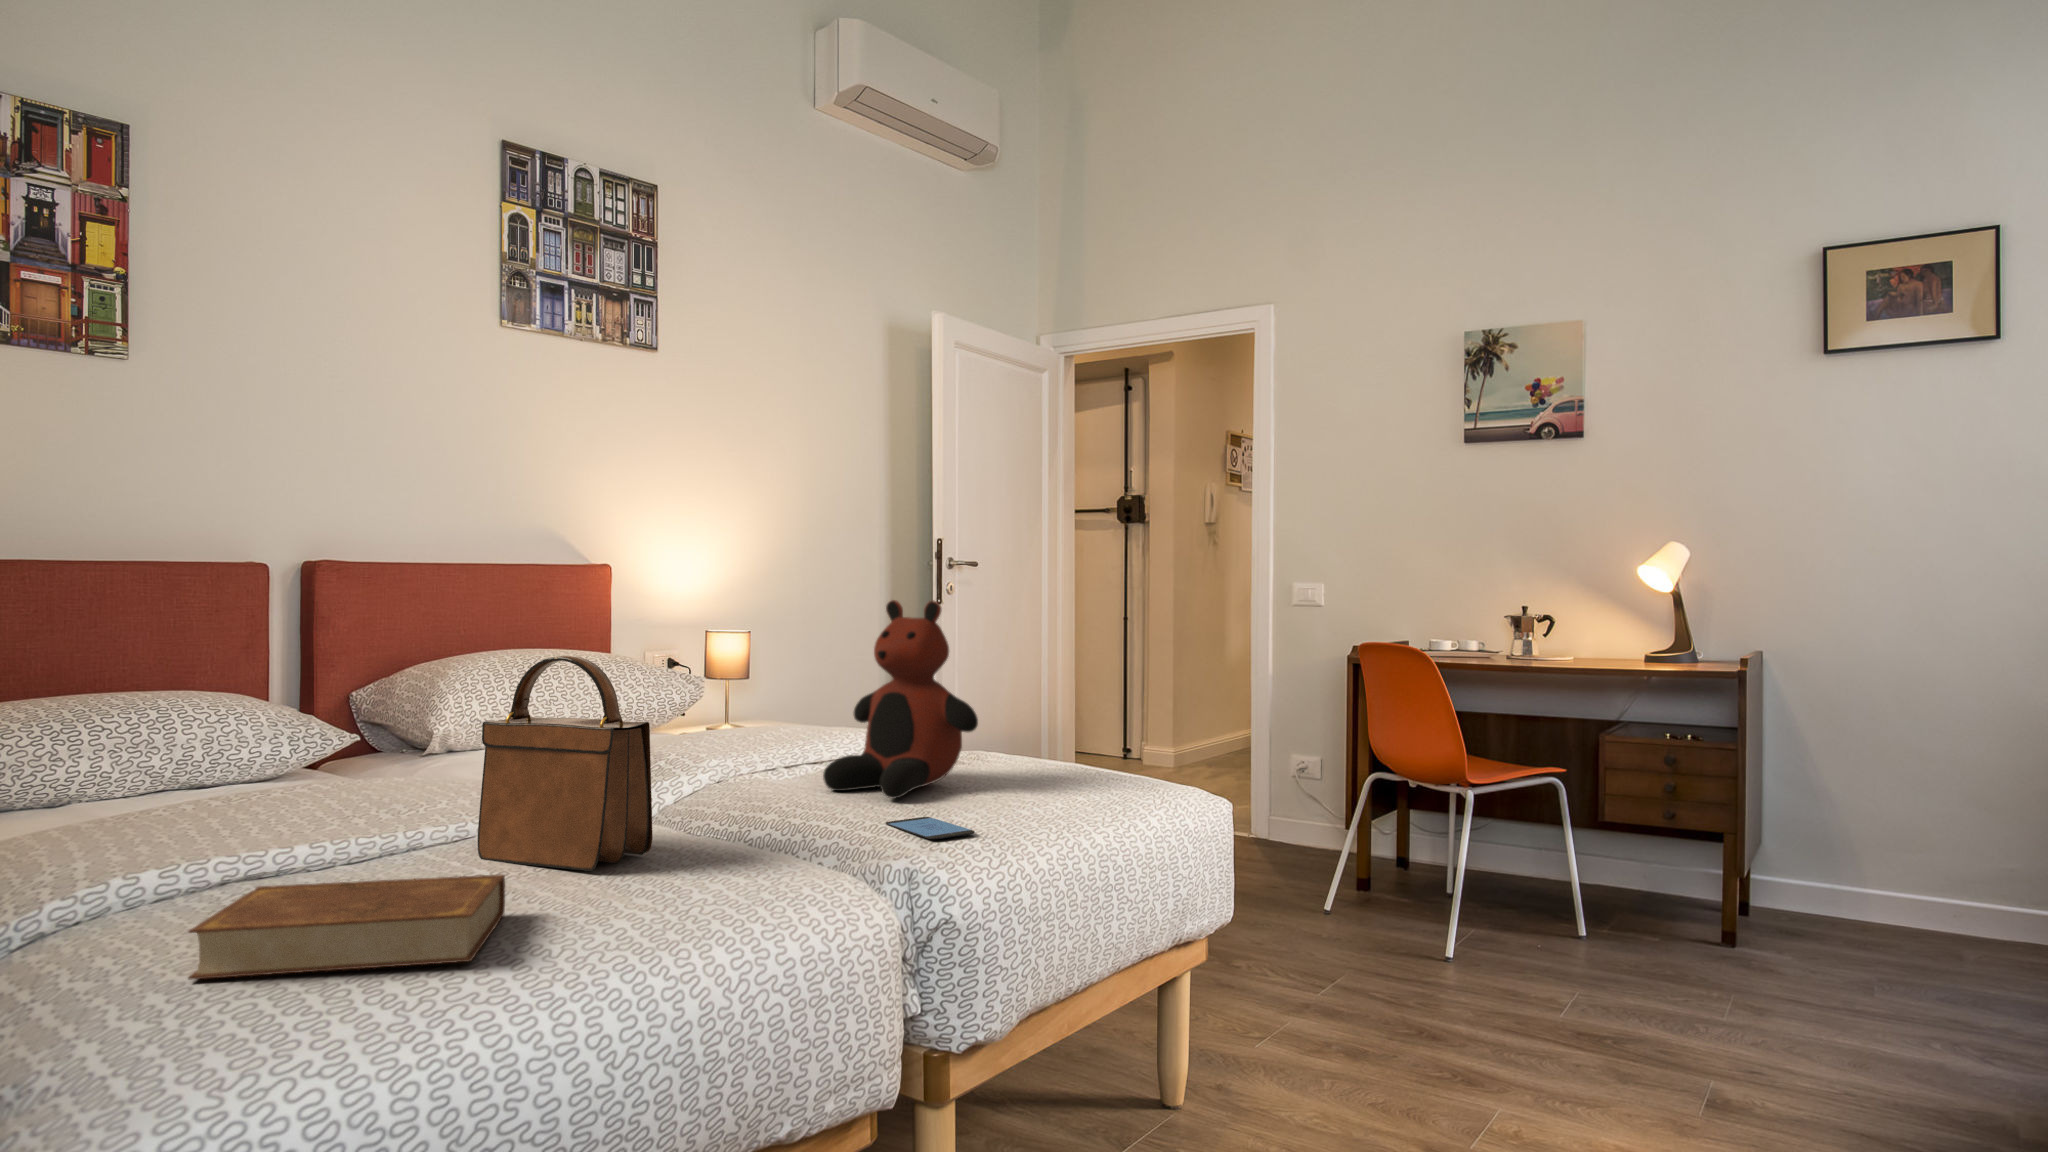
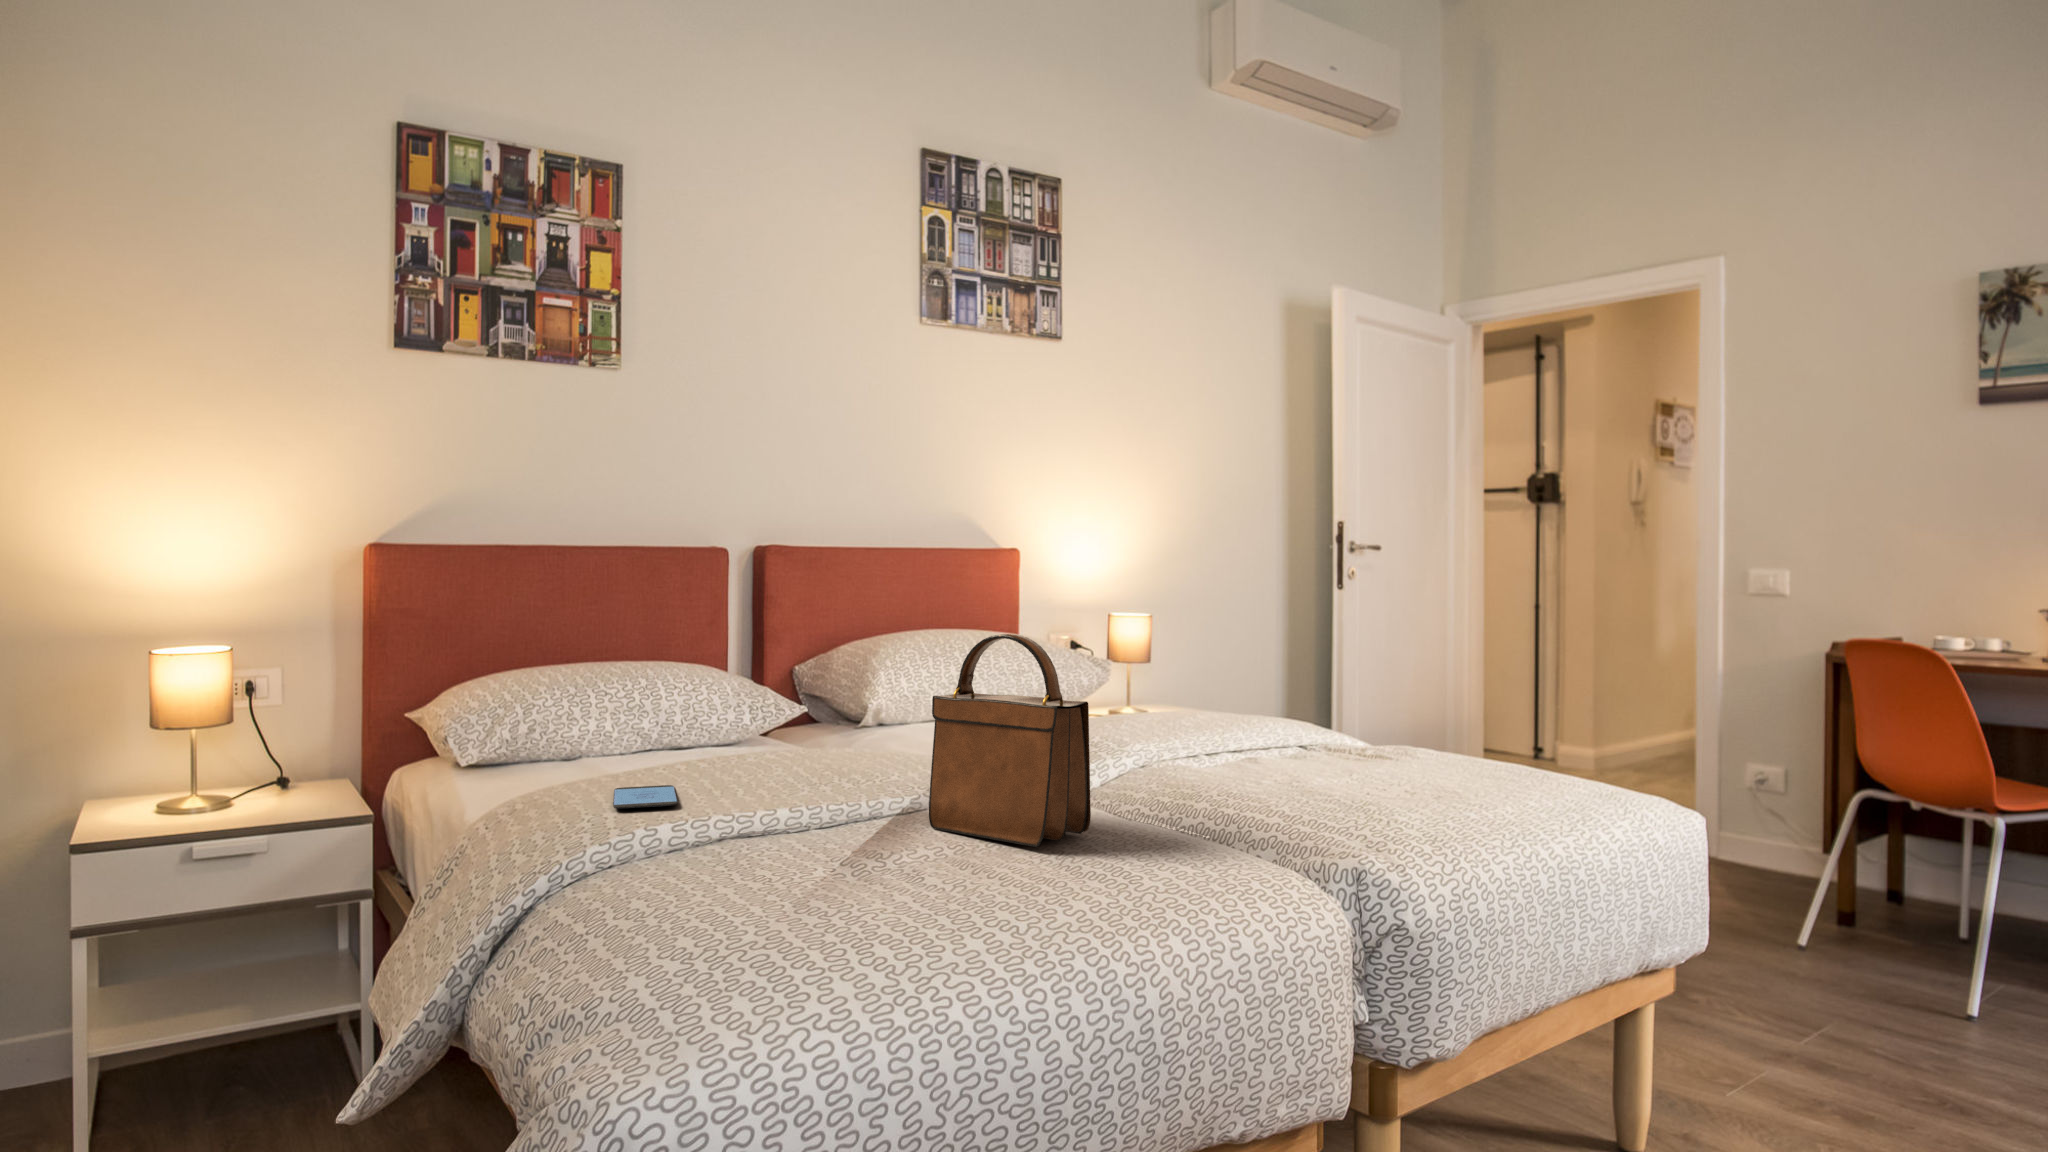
teddy bear: present [823,600,978,799] -> none [1244,582,1413,792]
smartphone: present [886,817,975,839] -> present [613,785,678,808]
book: present [189,874,505,979] -> none [702,840,964,928]

